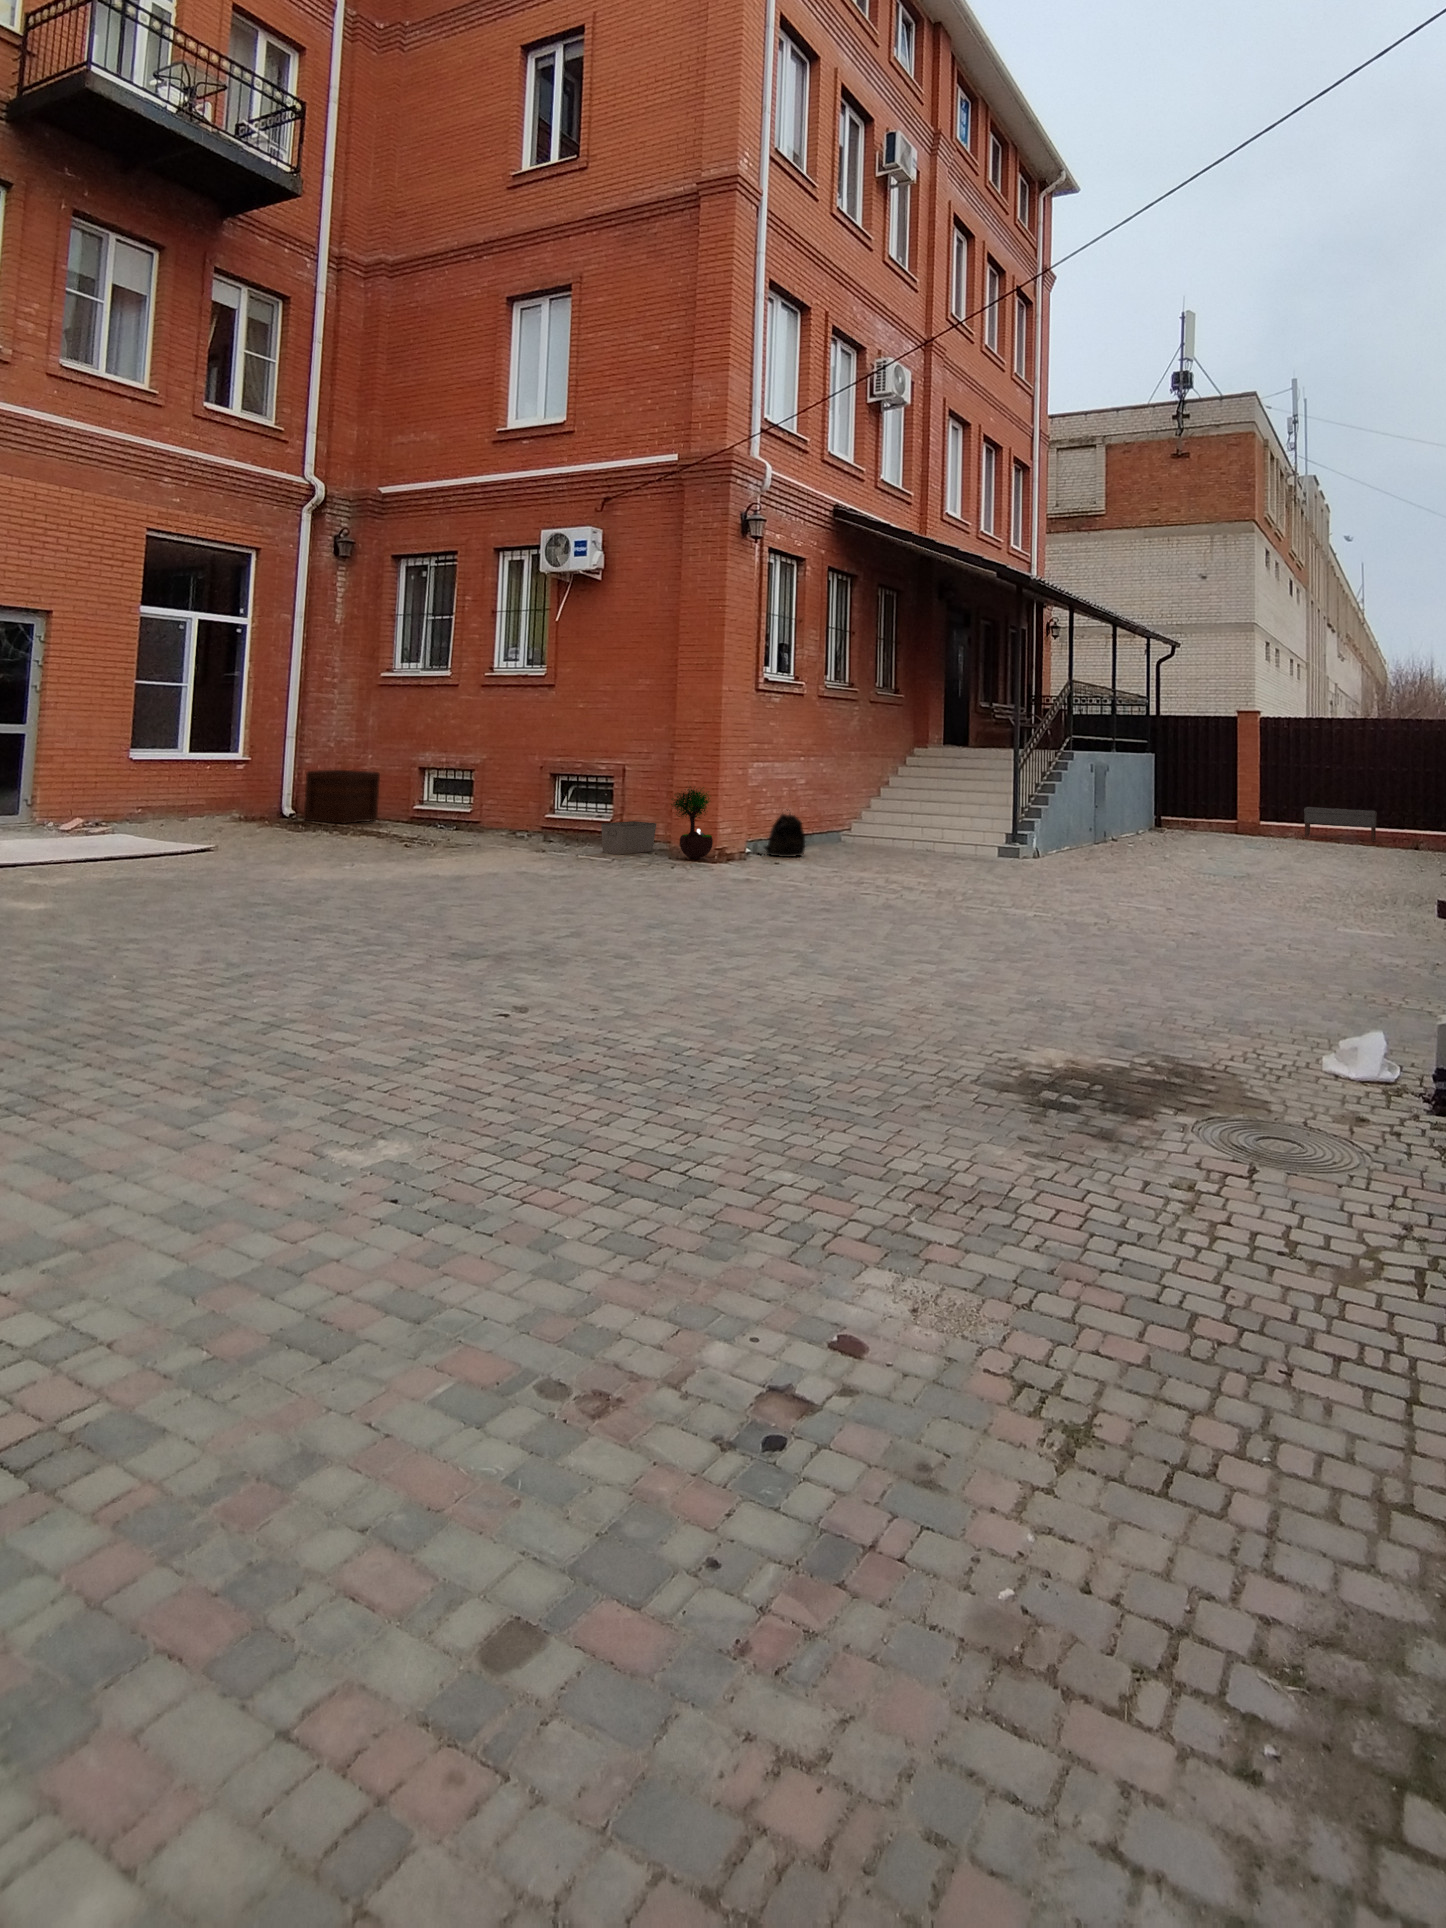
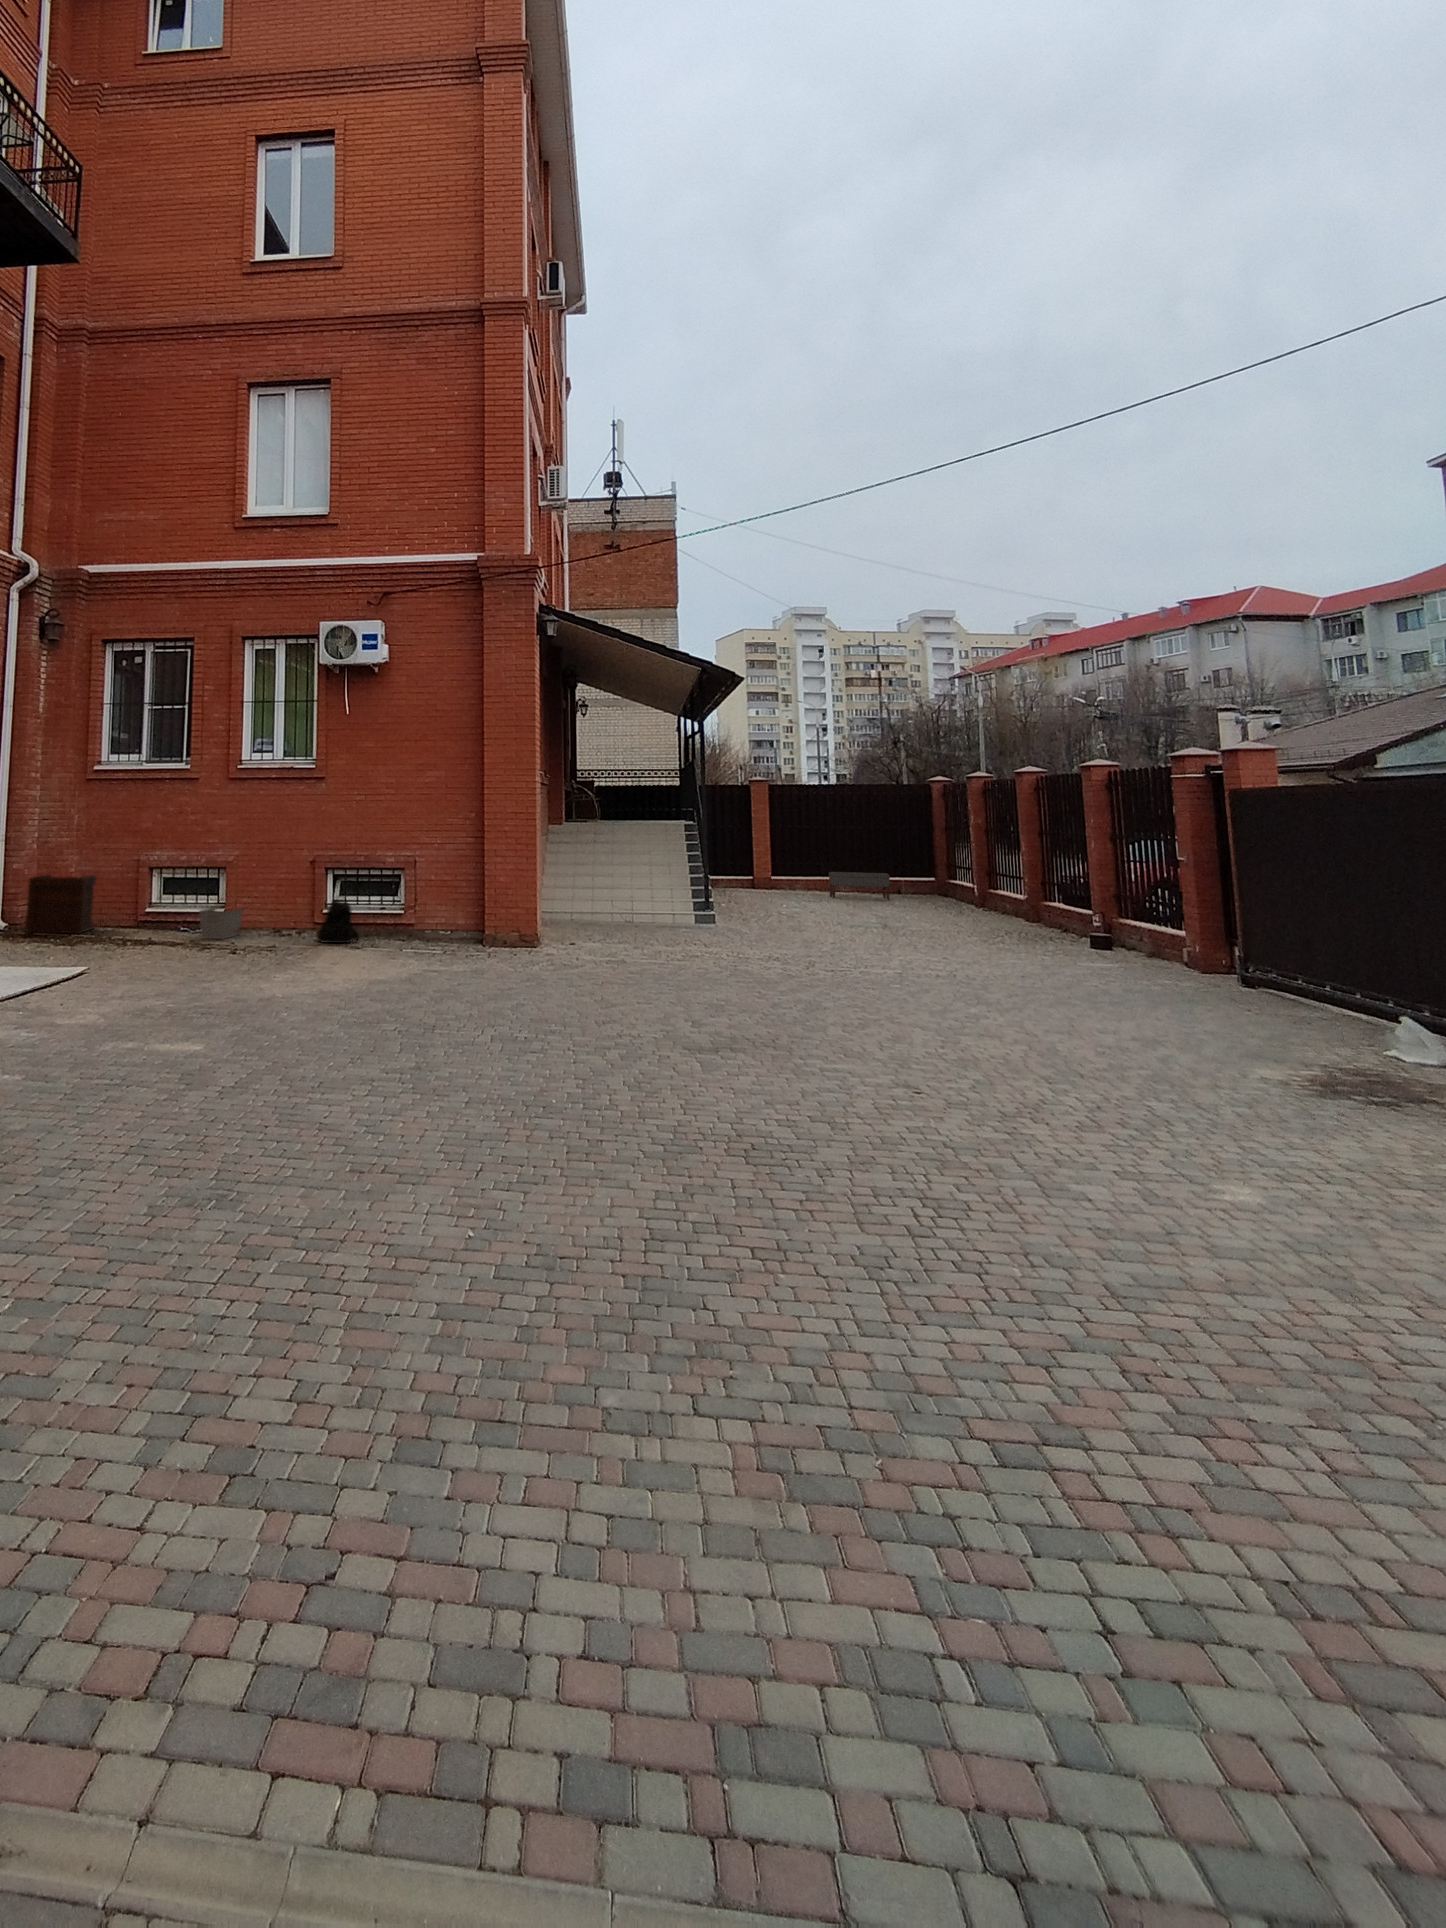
potted tree: present [671,787,713,859] -> none [492,875,535,950]
backpack: present [763,810,805,857] -> present [318,900,359,943]
storage bin: present [601,821,656,854] -> present [199,907,244,939]

